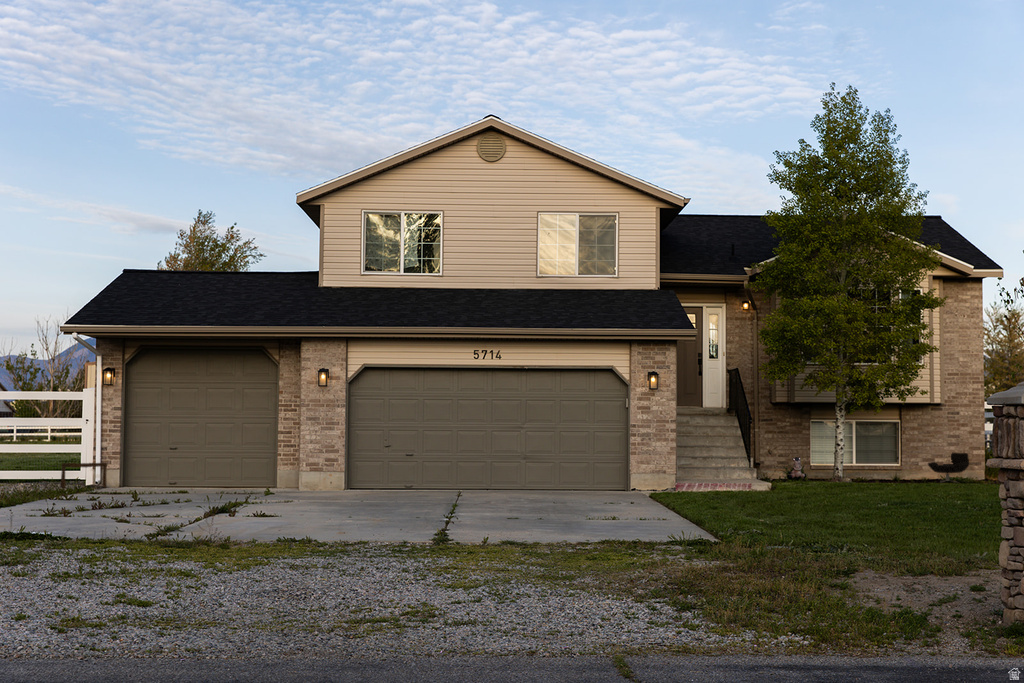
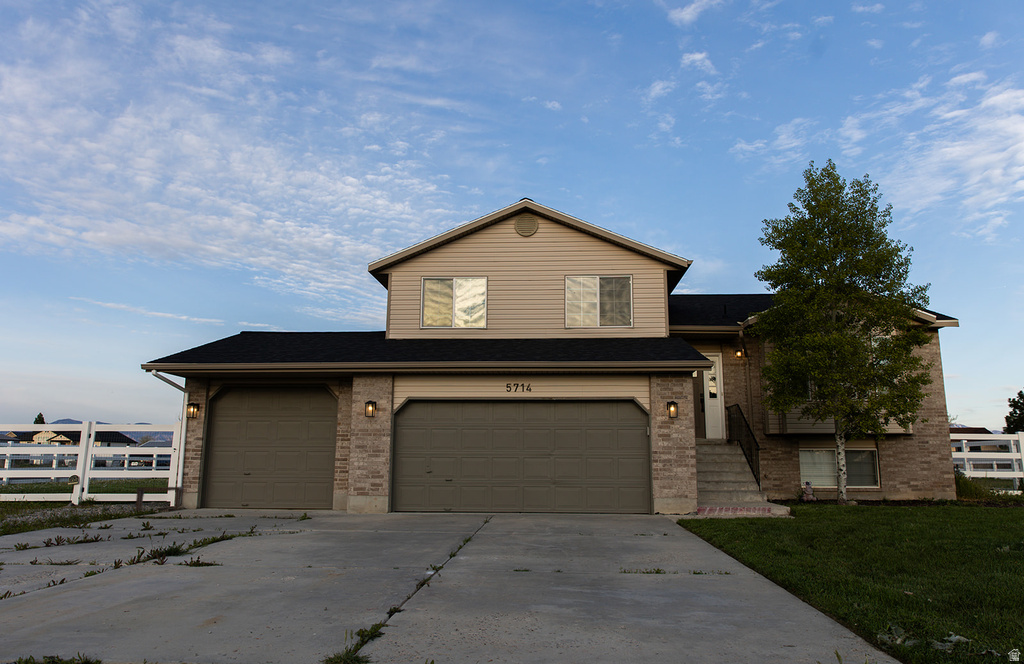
lounge chair: present [928,453,969,482] -> none [909,477,949,504]

